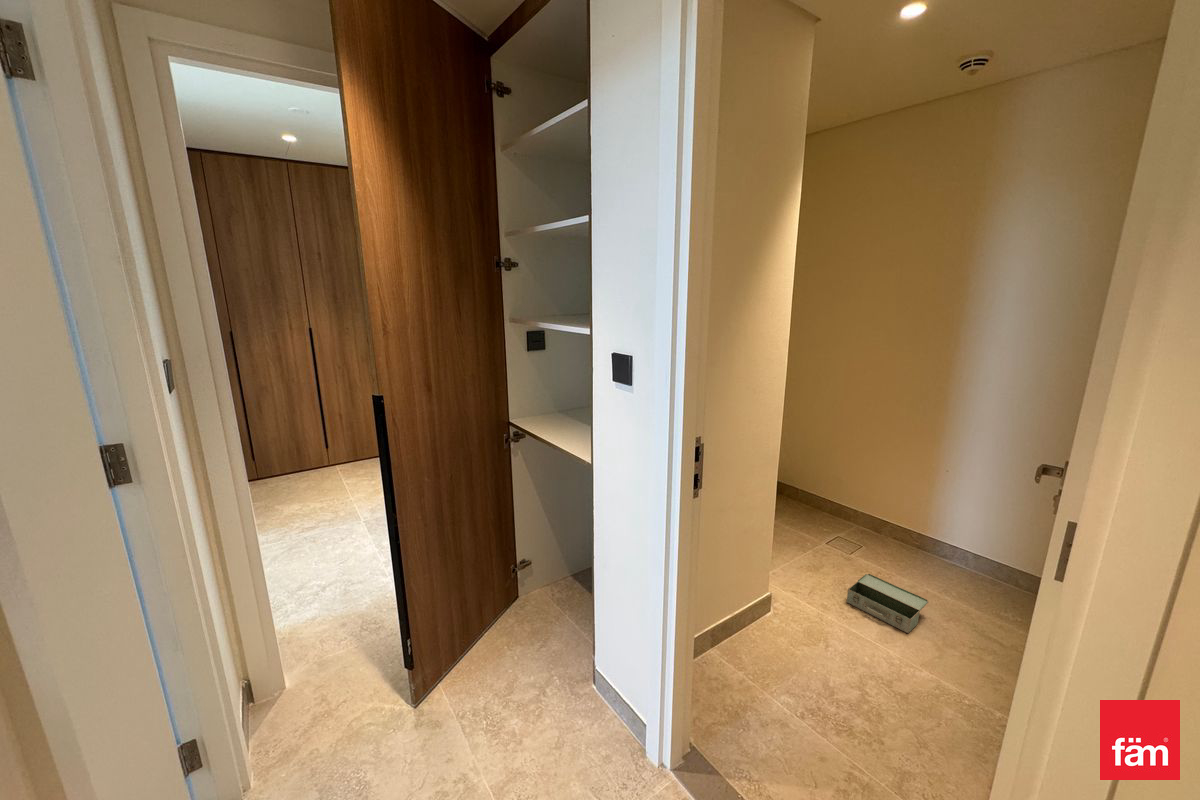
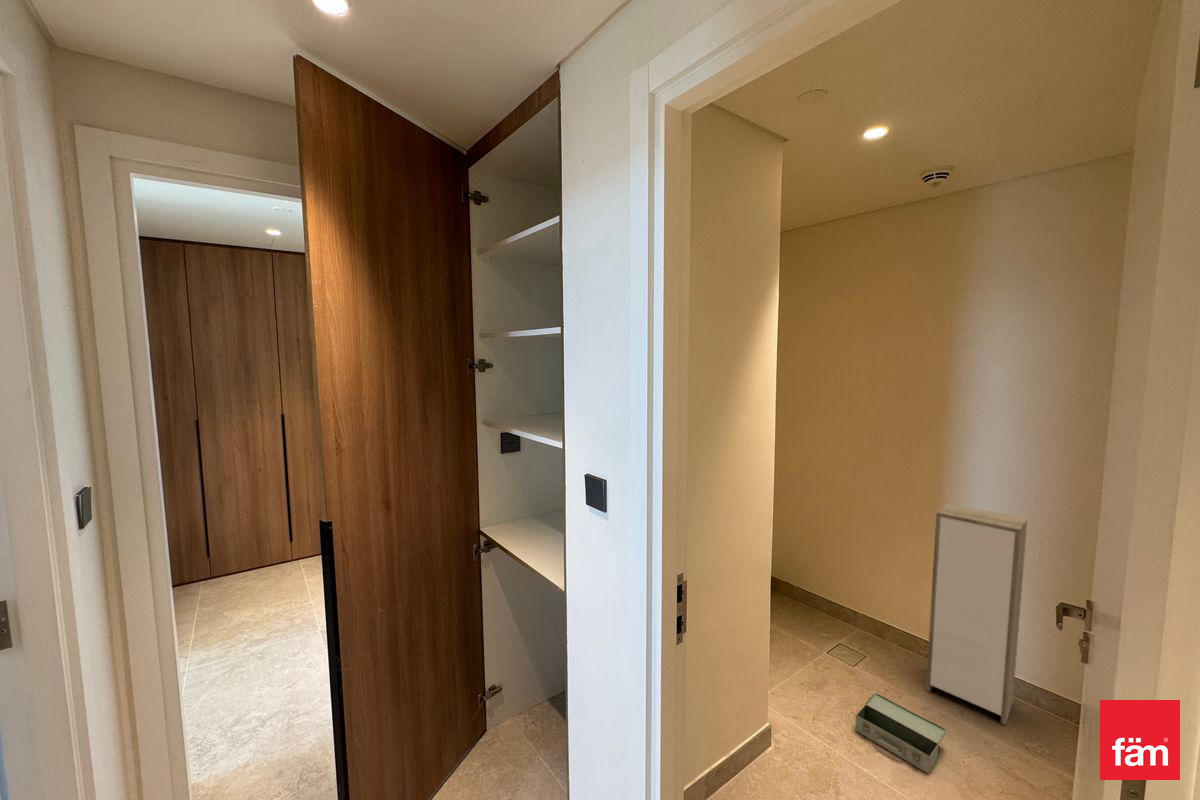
storage cabinet: none [915,406,1028,600] -> present [926,504,1027,725]

